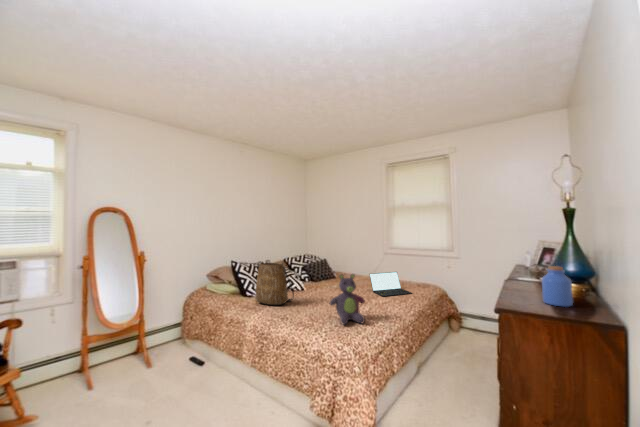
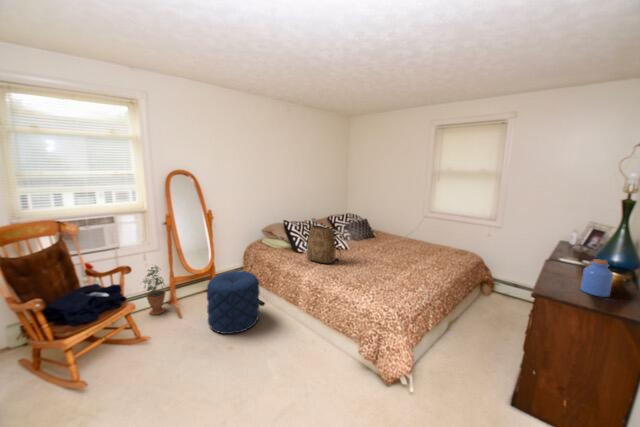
laptop: present [370,272,412,296] -> none [410,238,450,262]
stuffed bear: present [329,274,365,325] -> none [375,244,407,288]
potted plant: none [35,320,73,390] -> present [143,267,166,315]
pouf: none [122,321,194,406] -> present [207,271,260,334]

